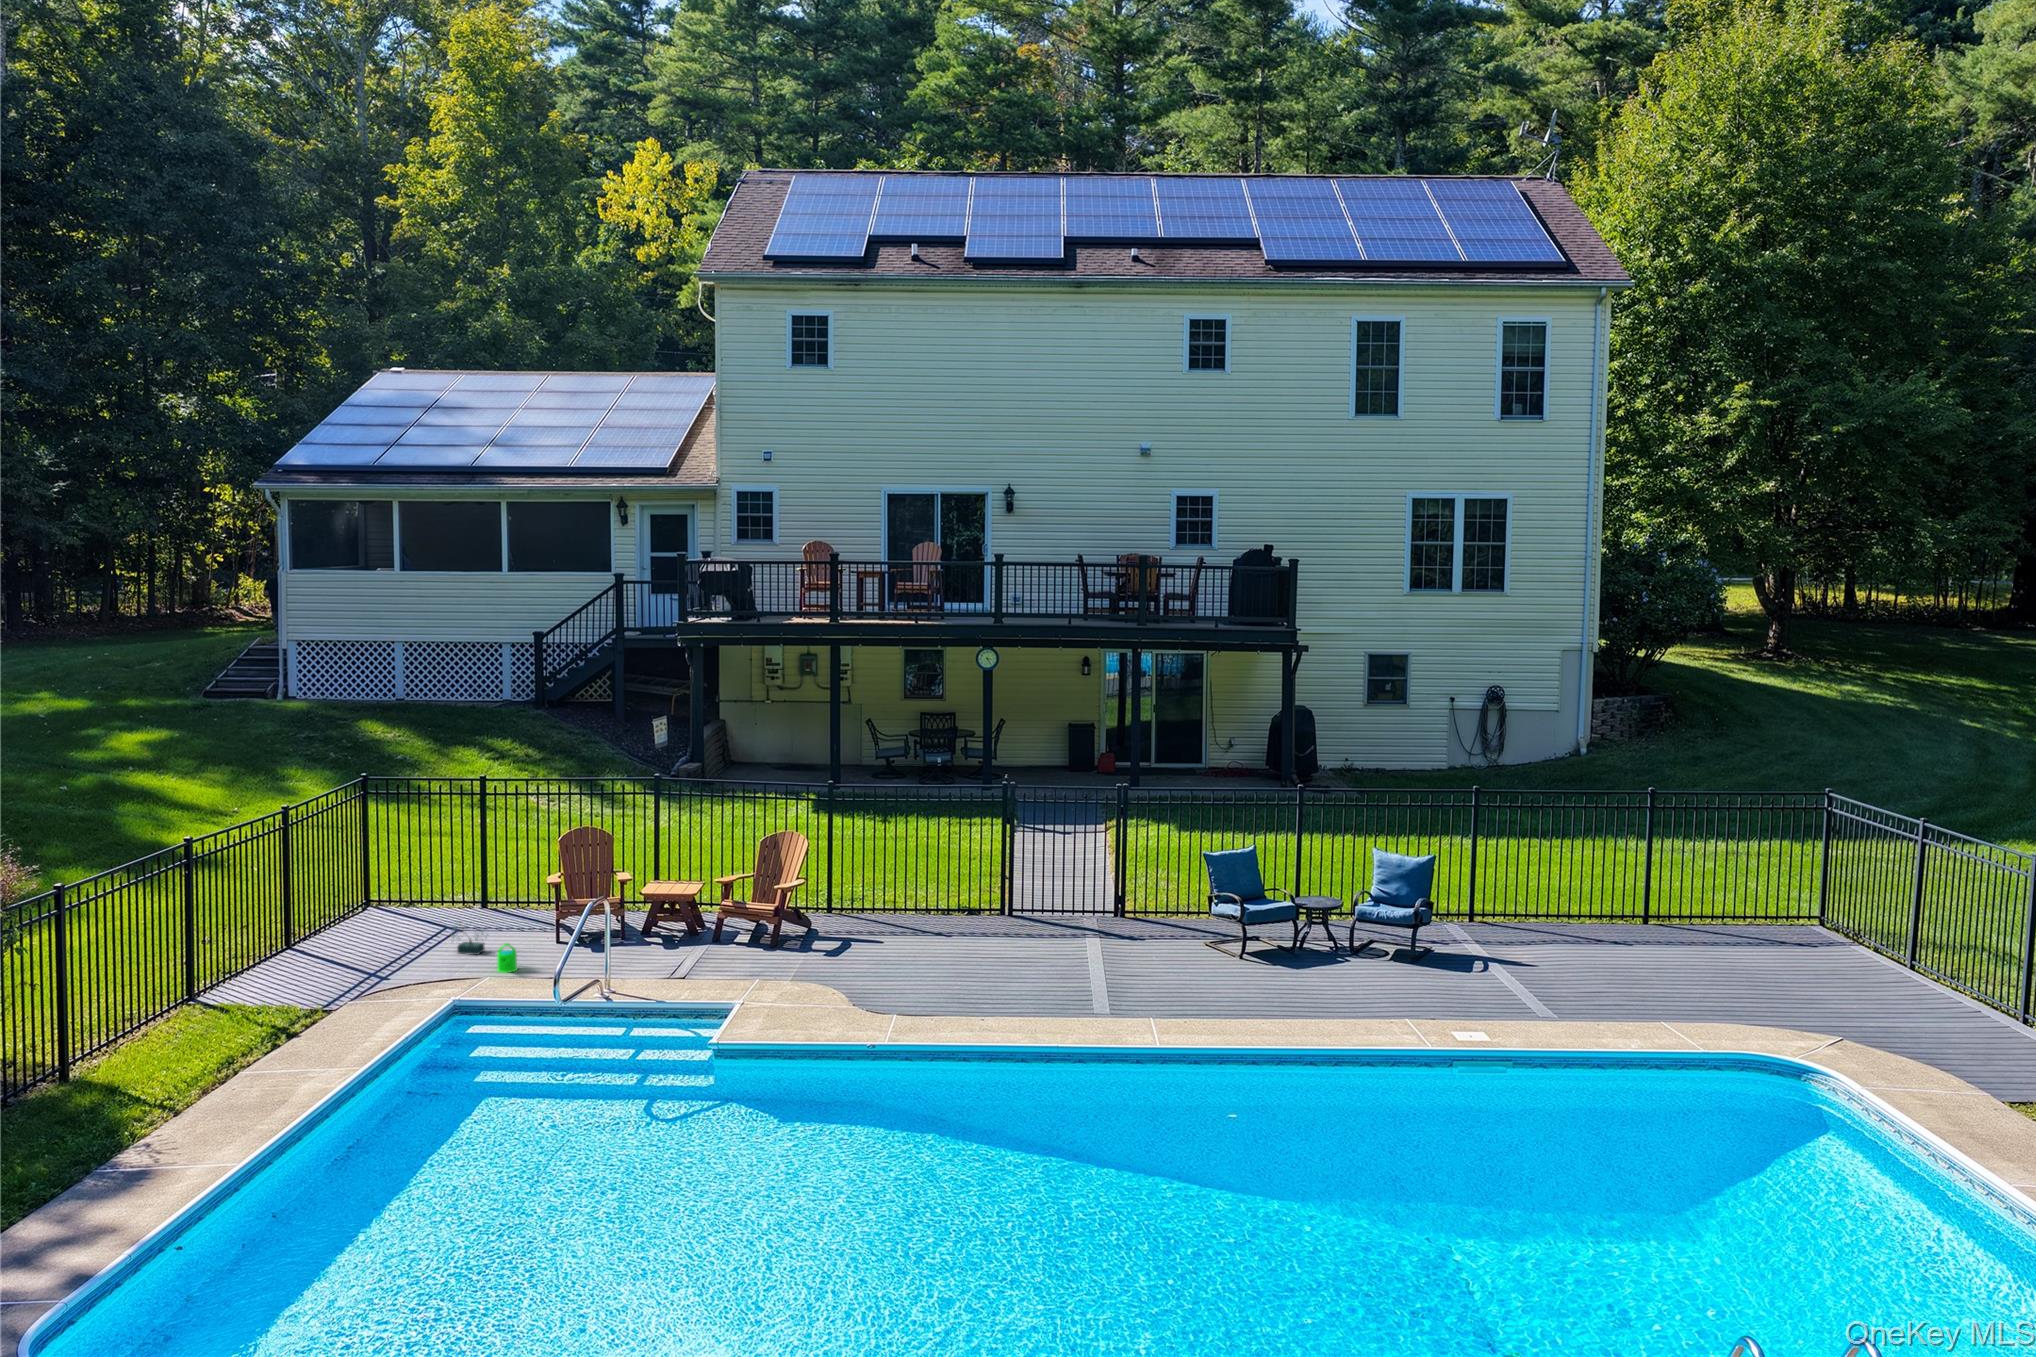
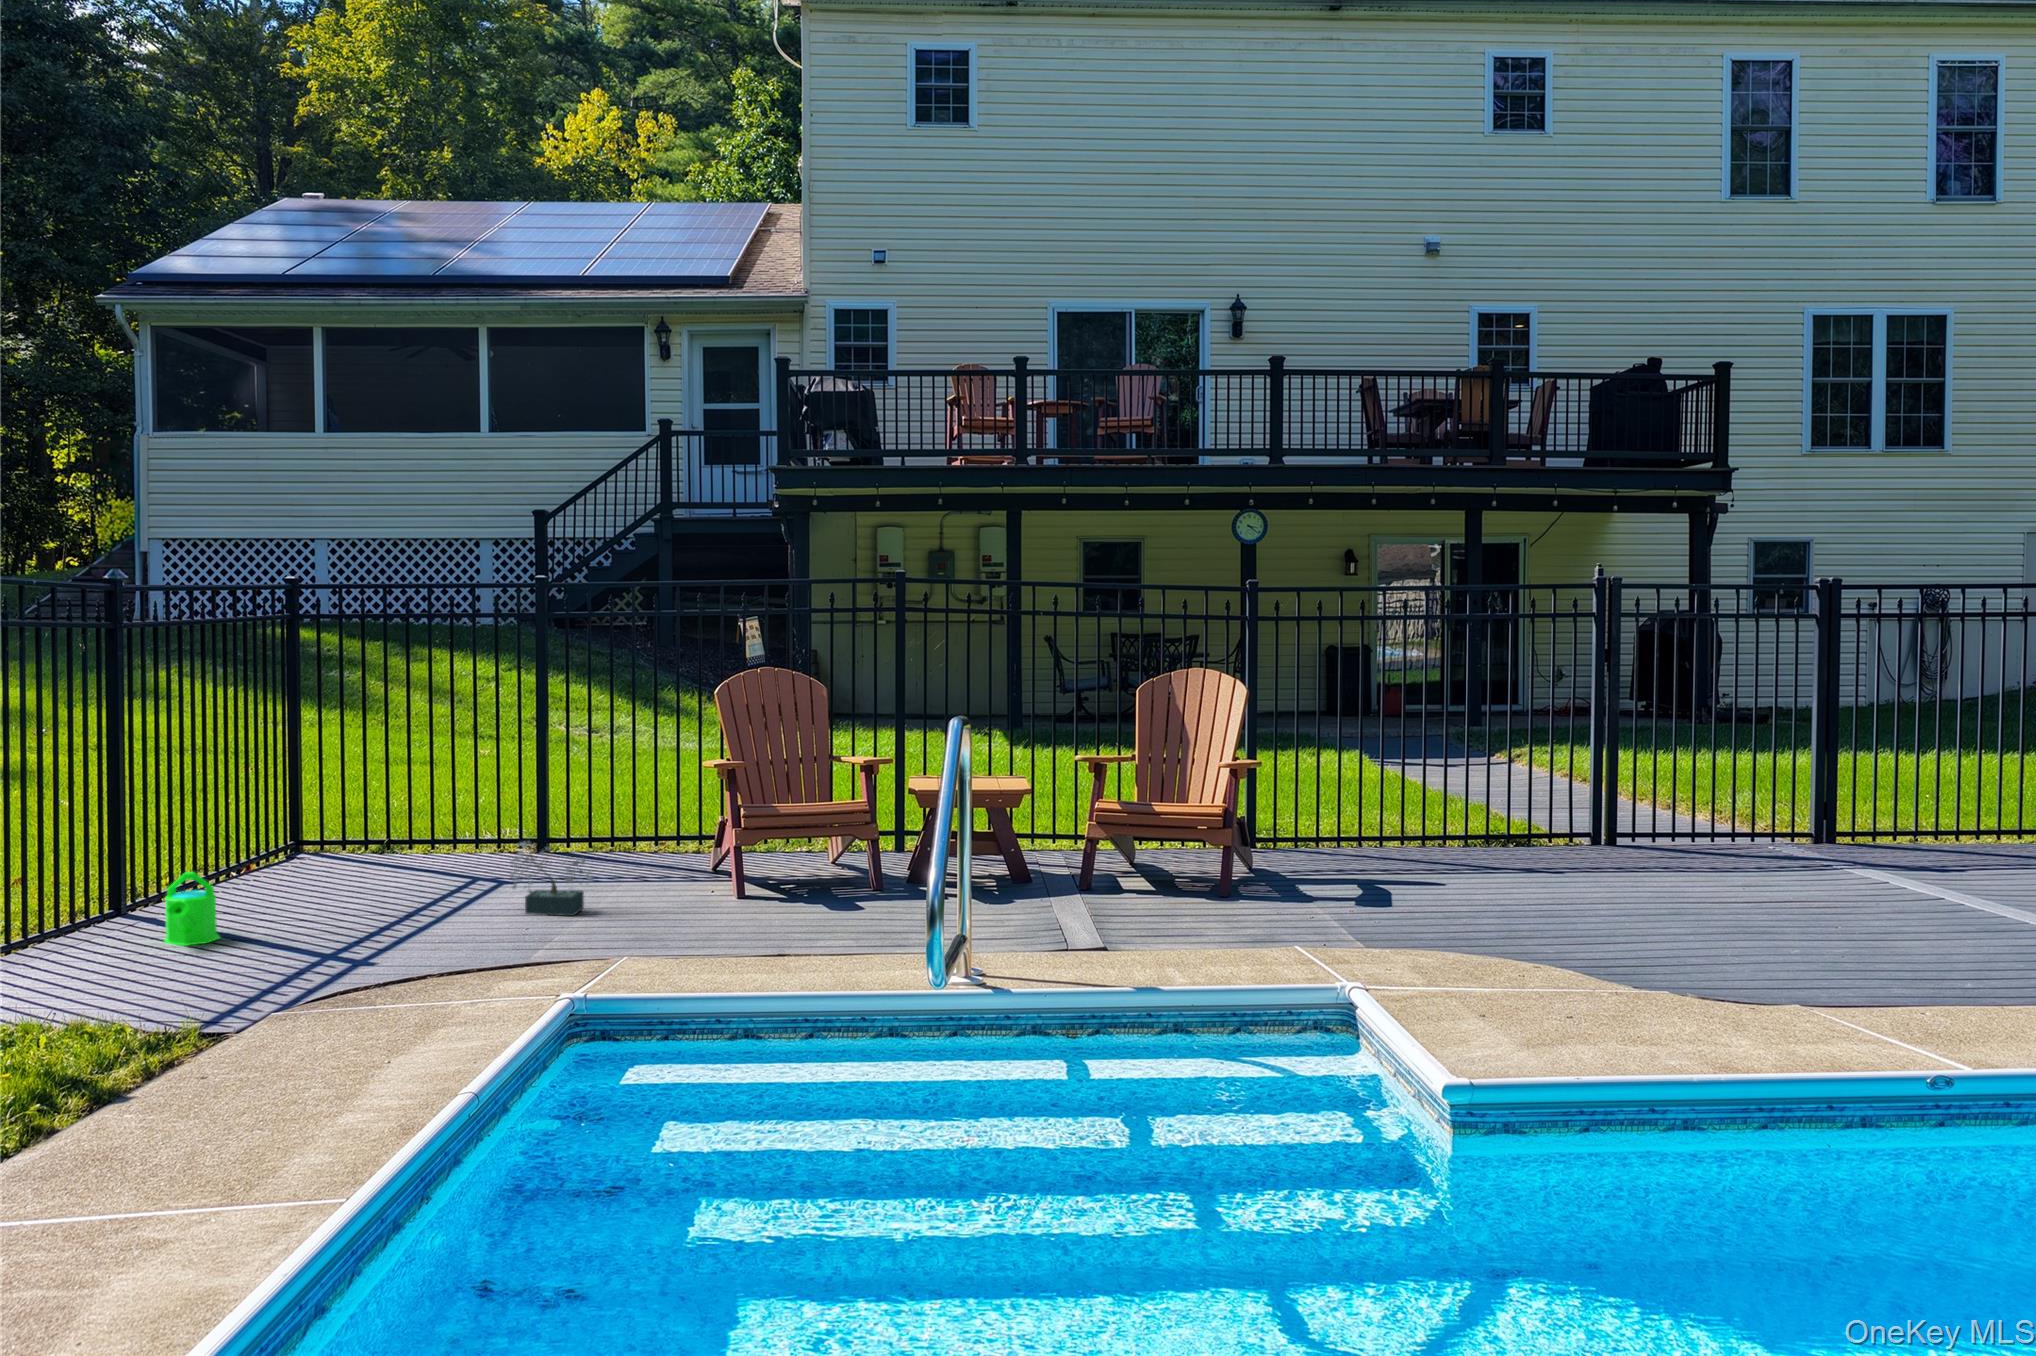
watering can: present [497,943,517,973] -> present [164,872,220,946]

